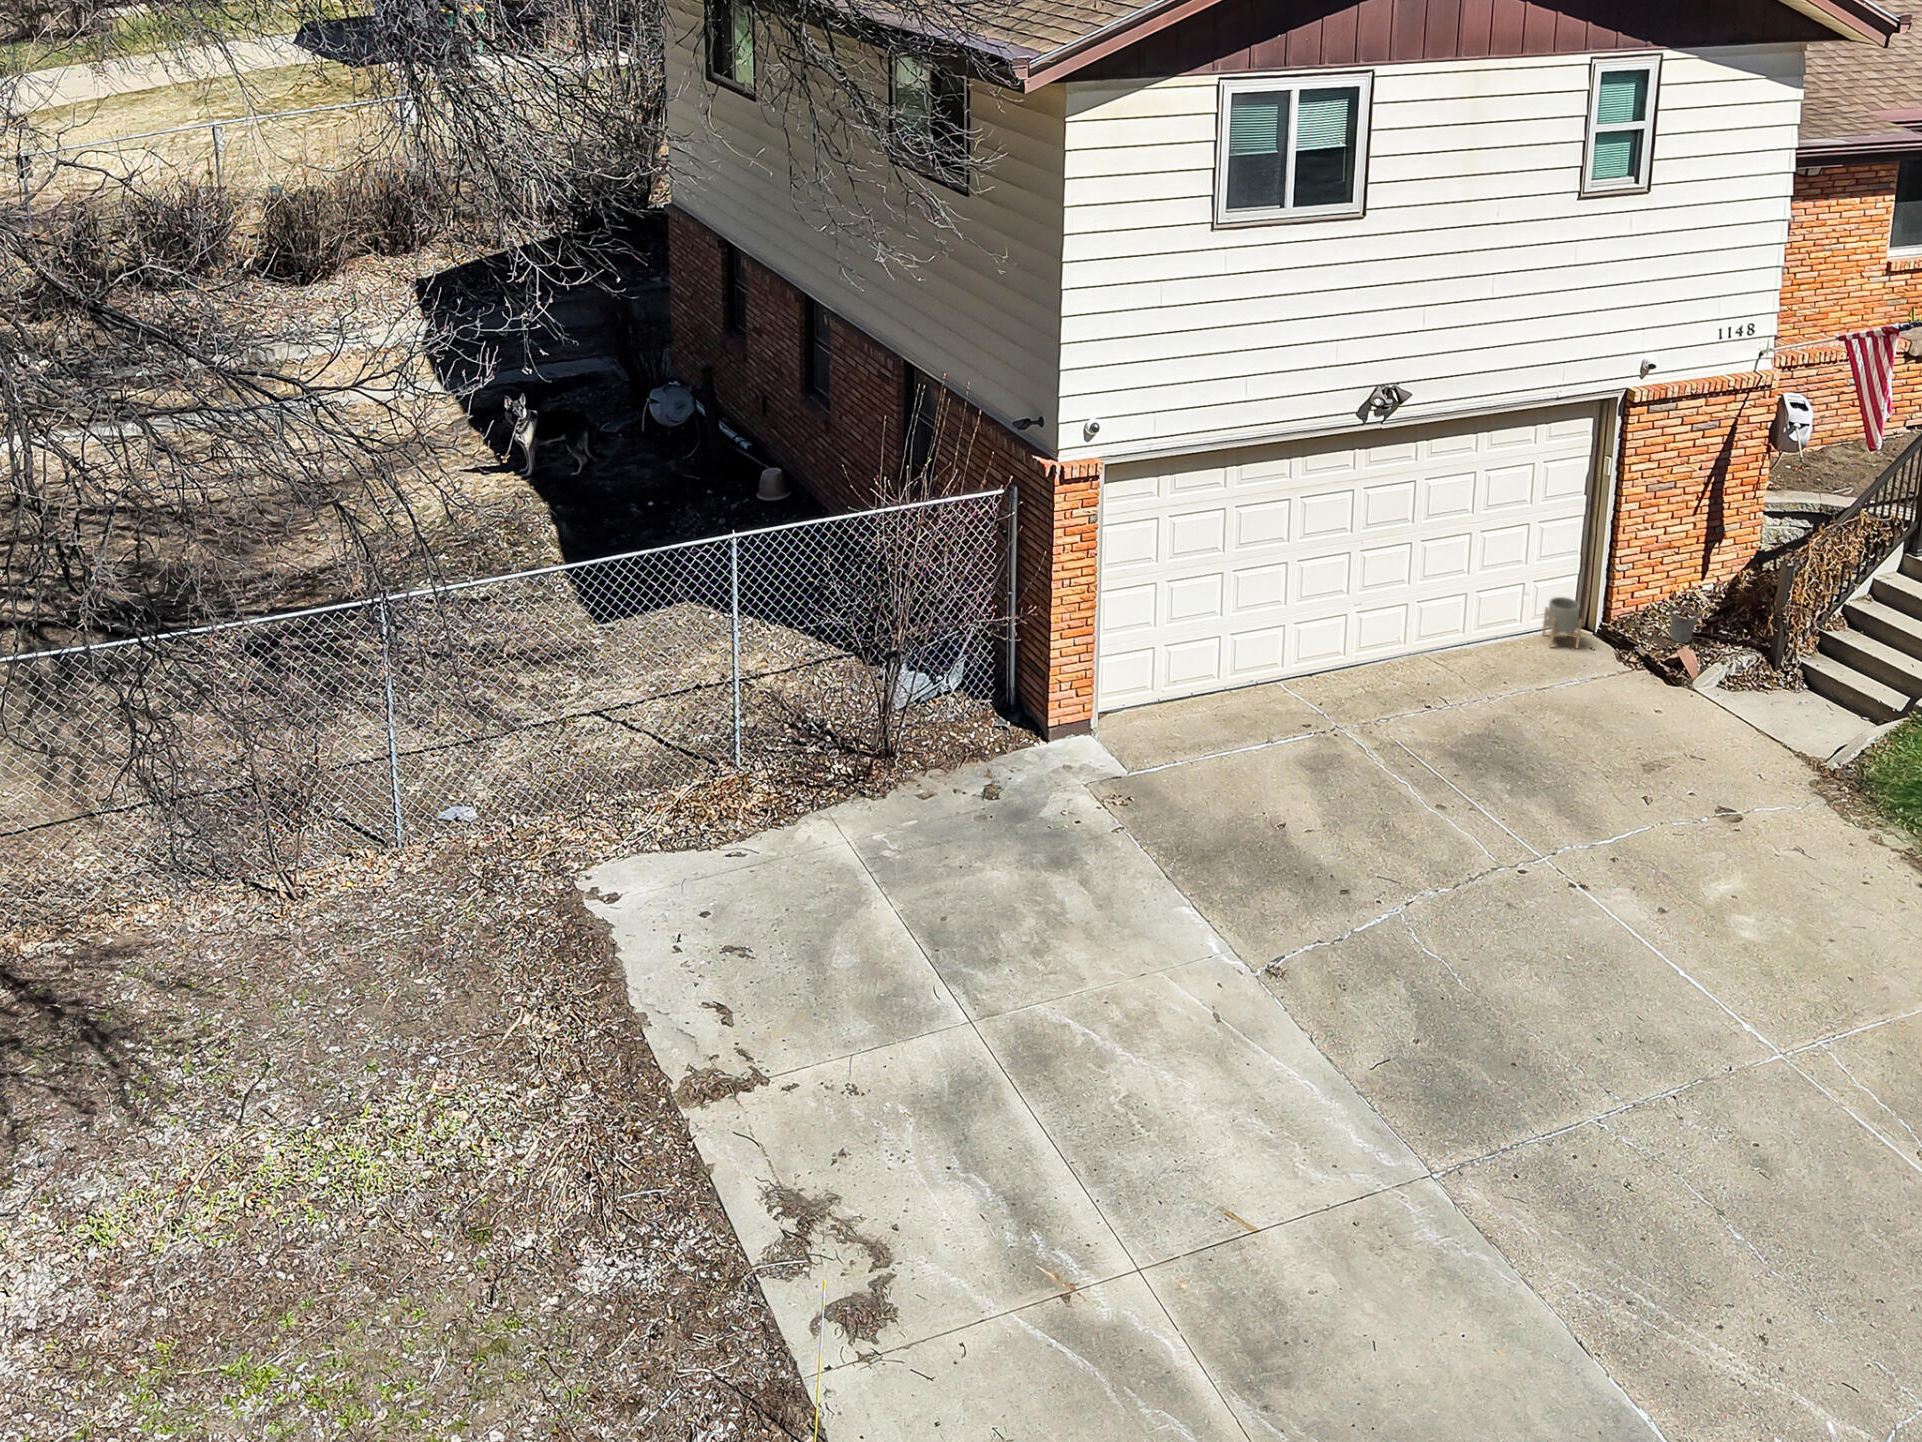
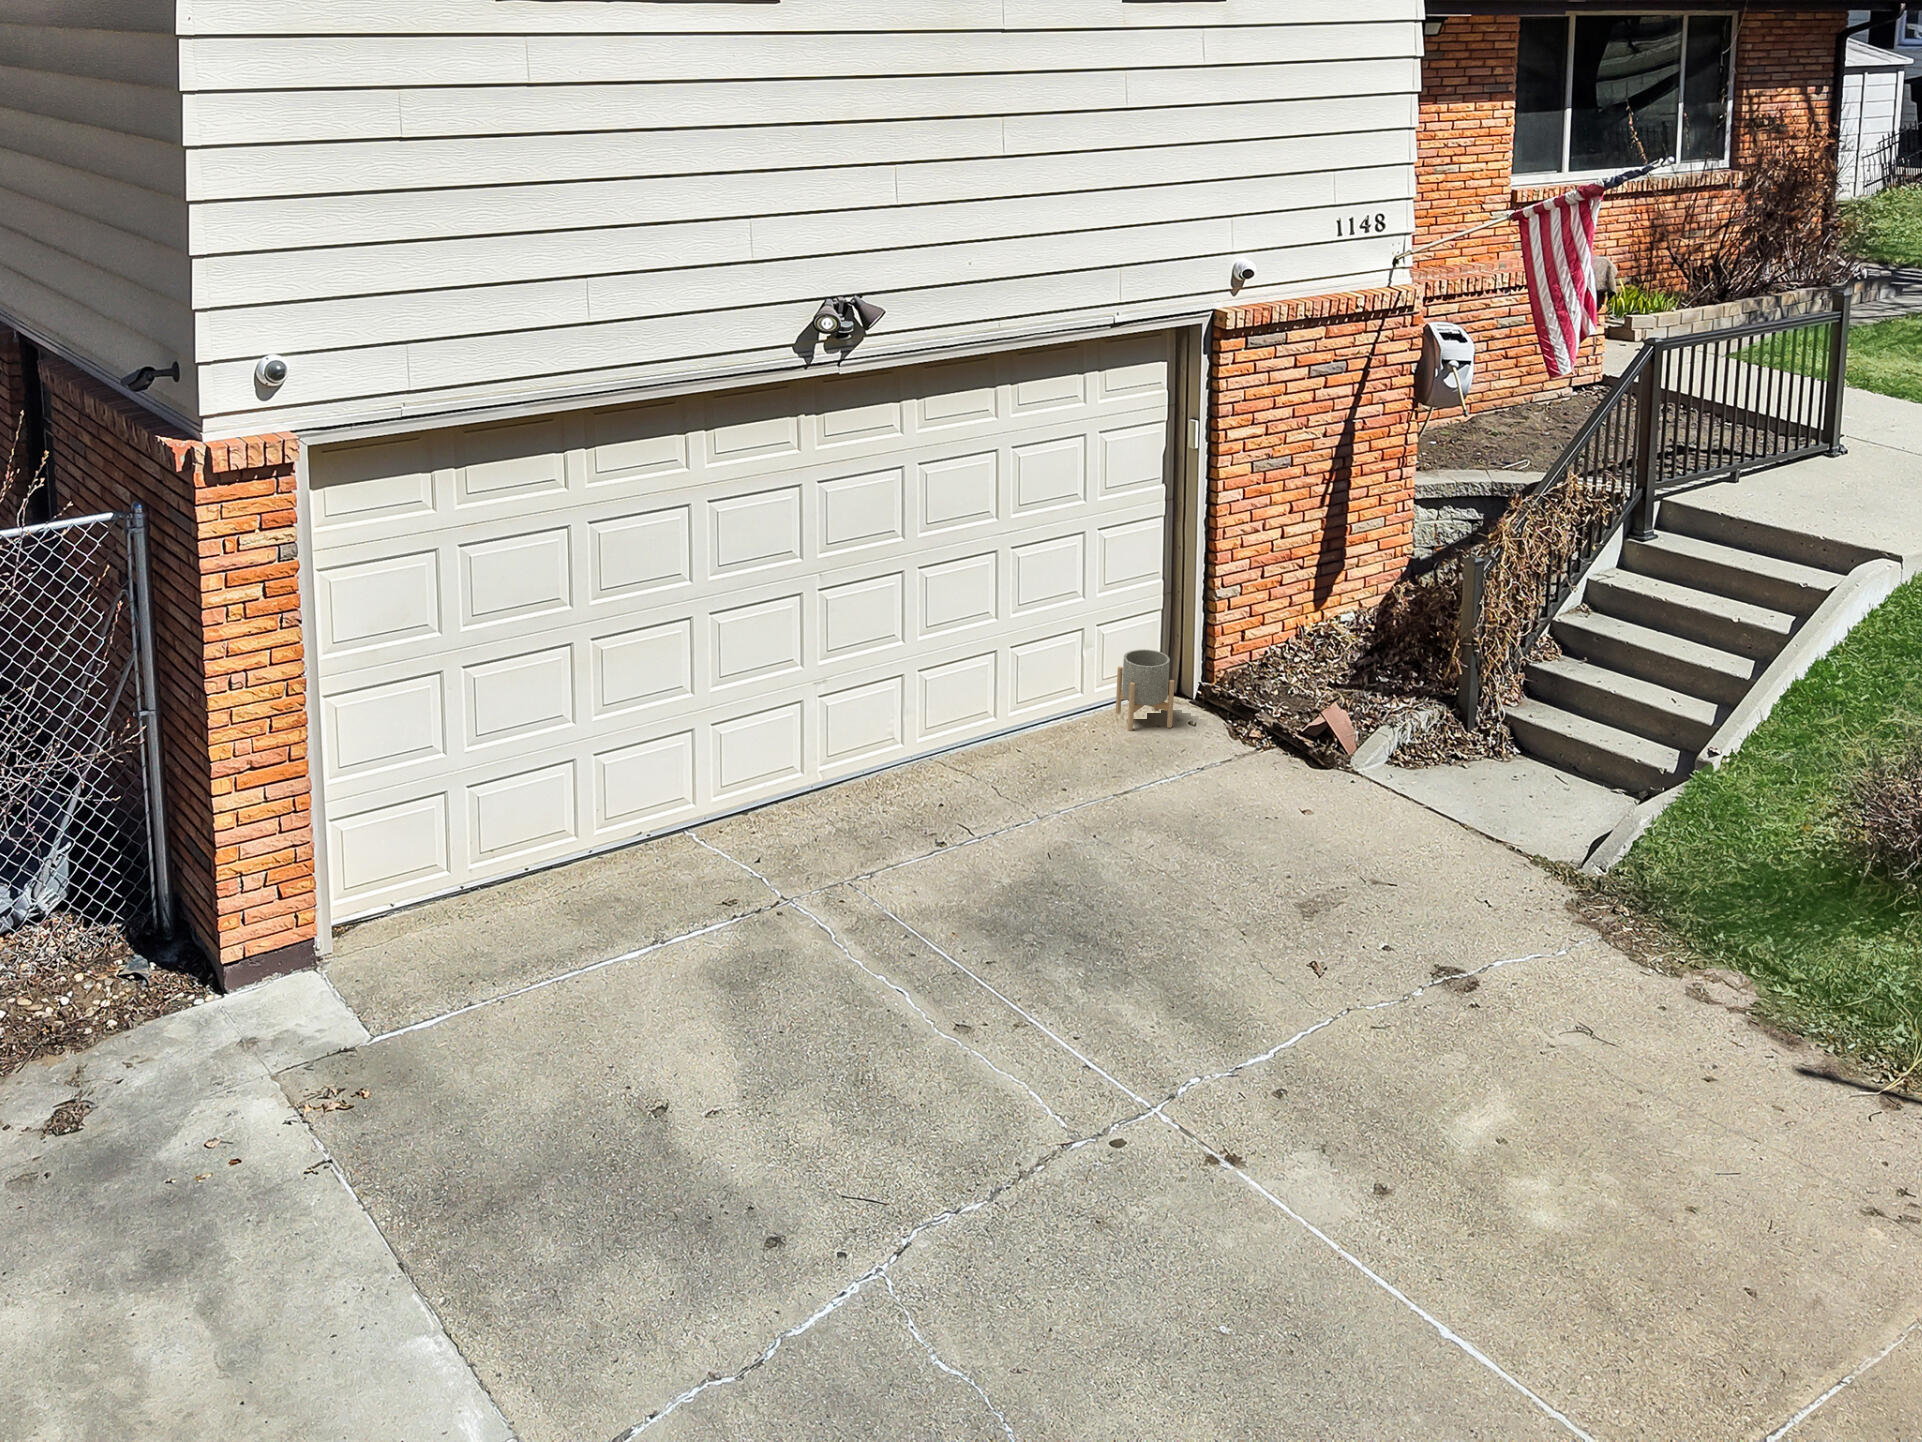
bucket: present [1669,606,1699,643] -> none [1297,650,1344,705]

